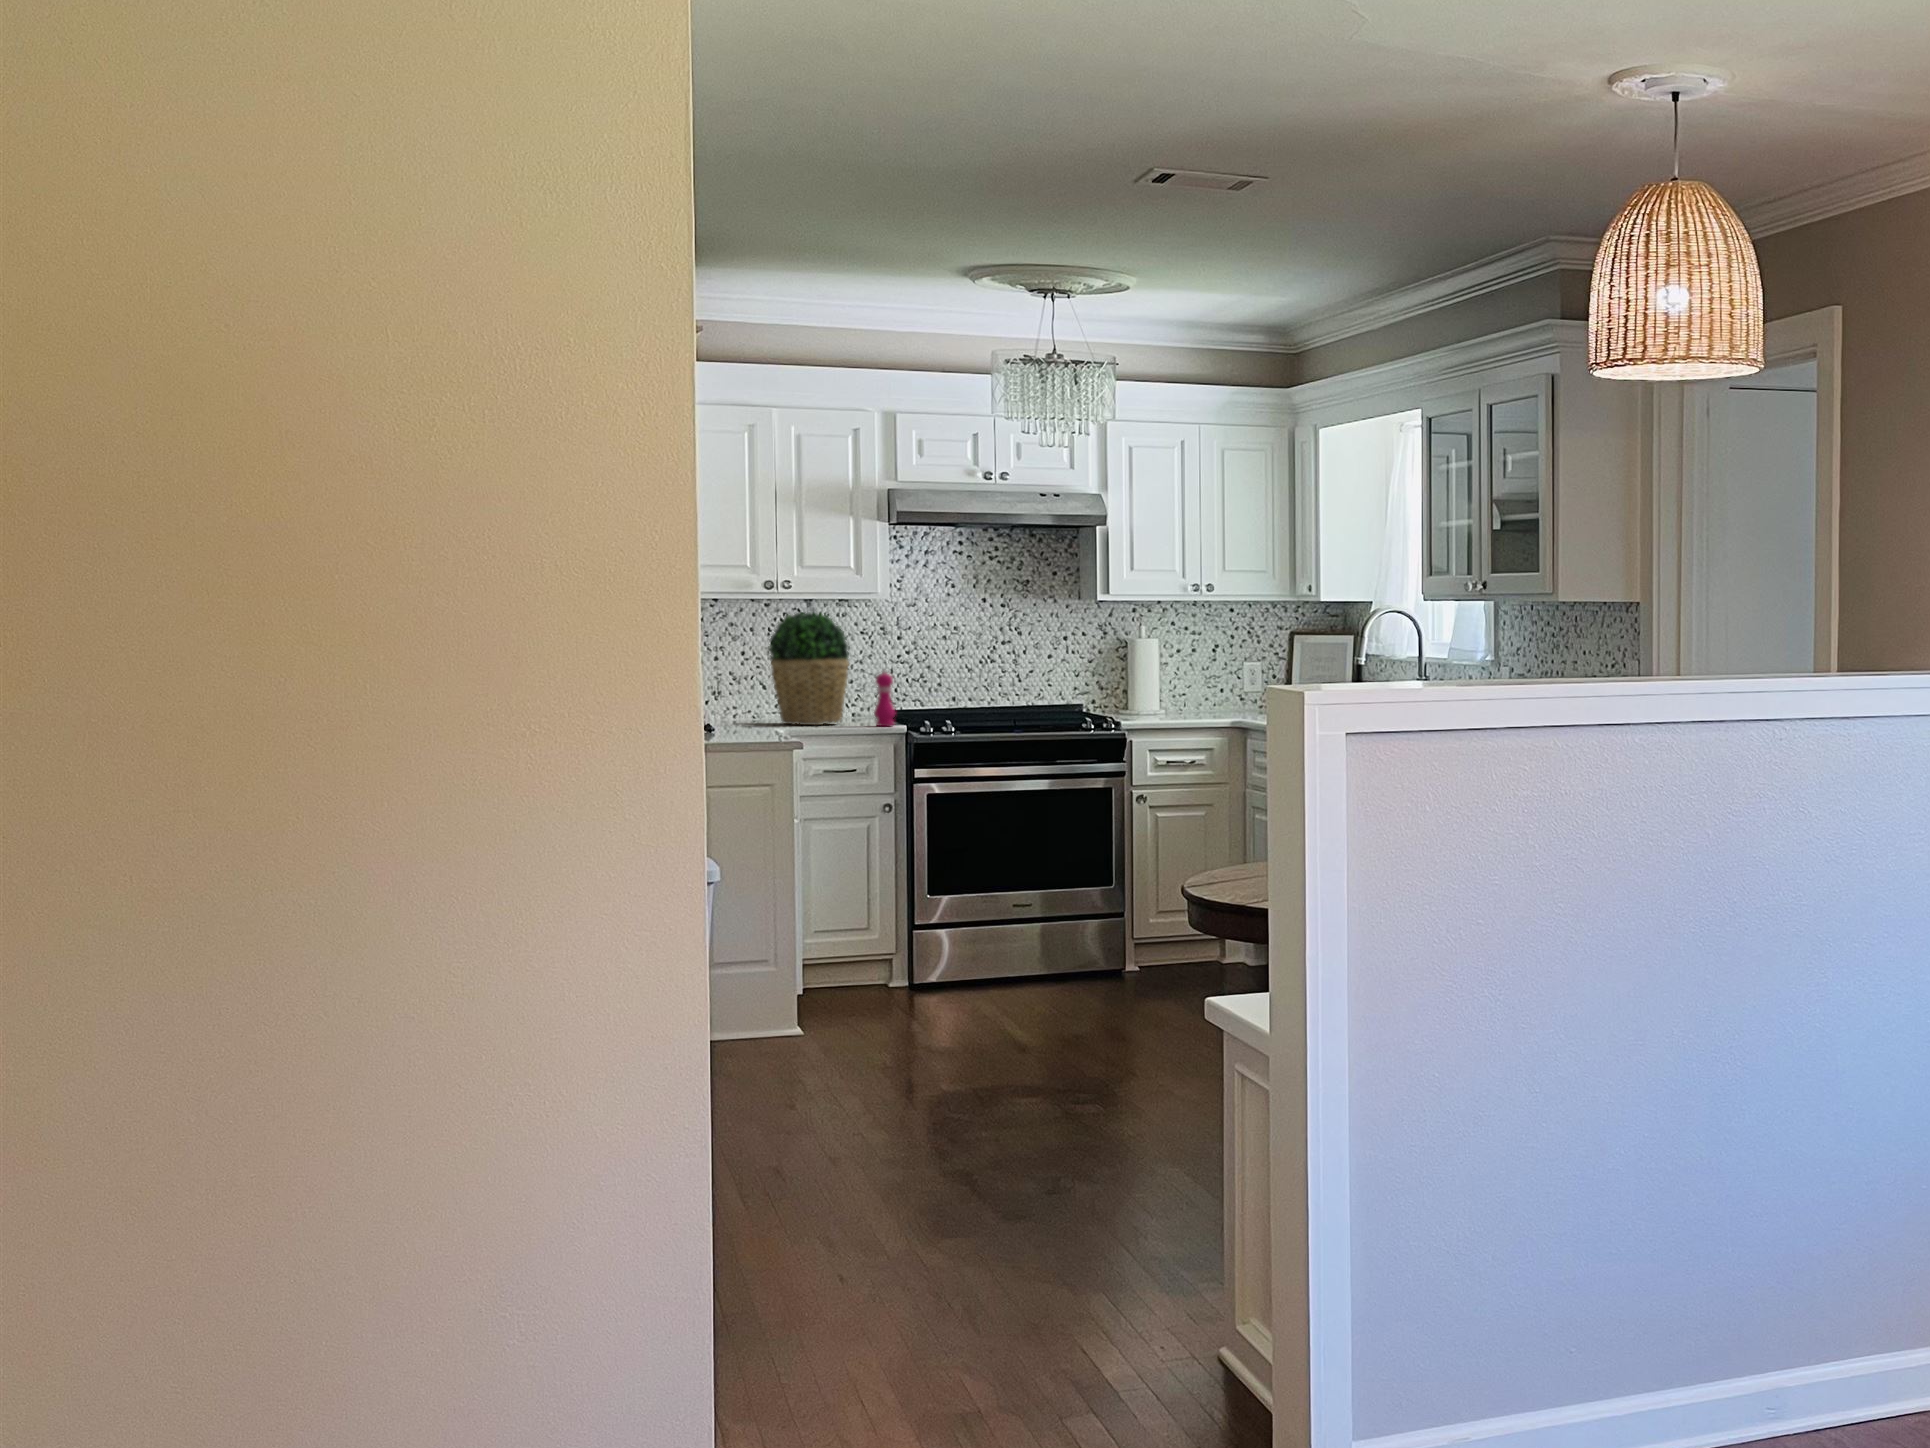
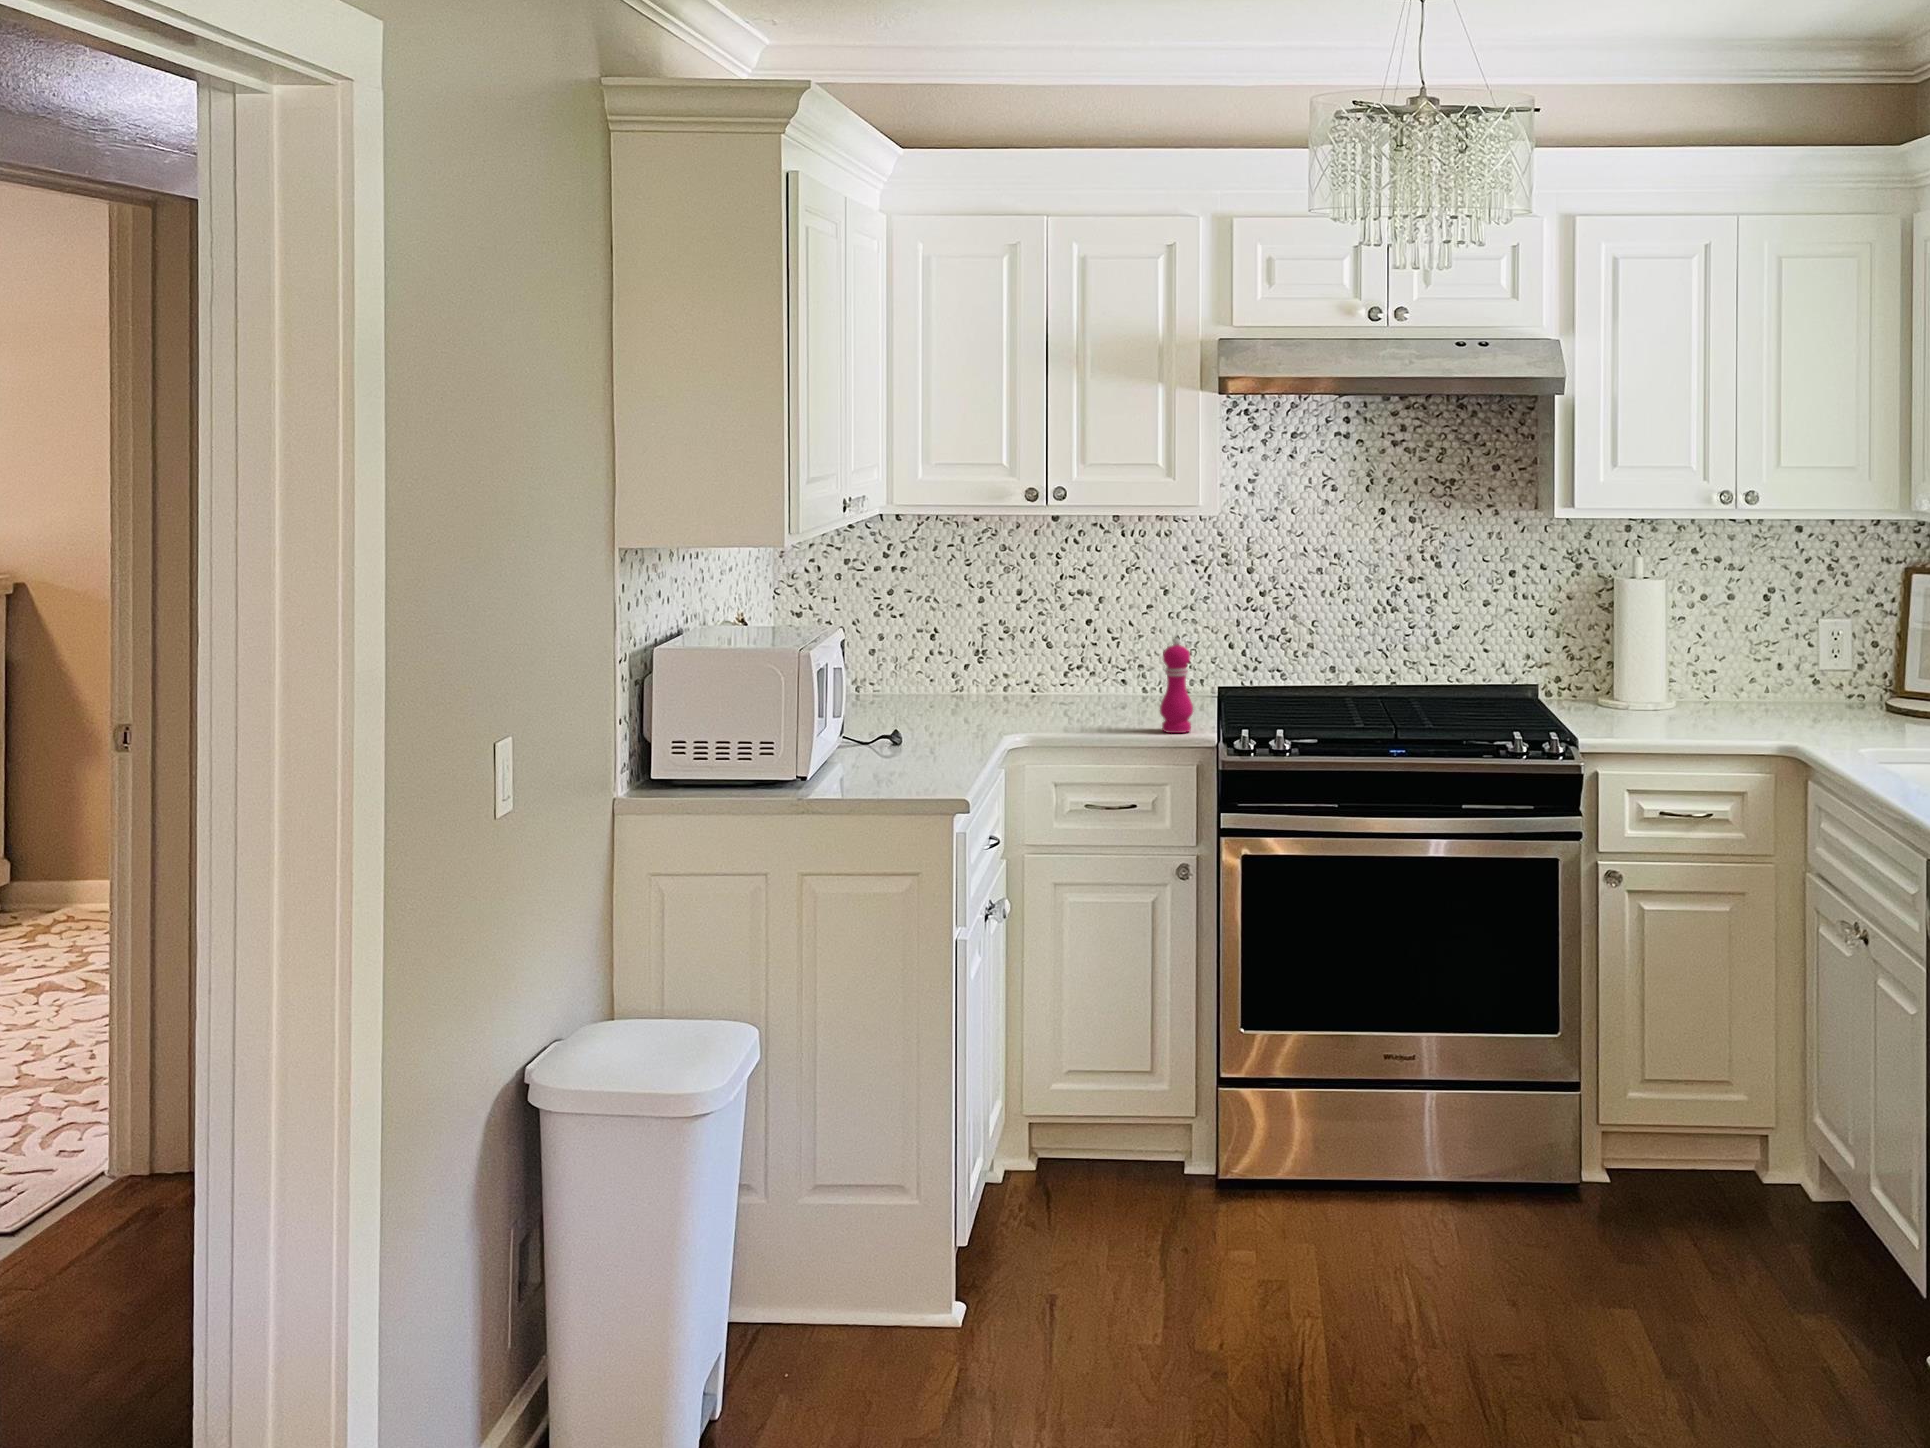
potted plant: present [769,612,849,725] -> none [1015,539,1139,723]

